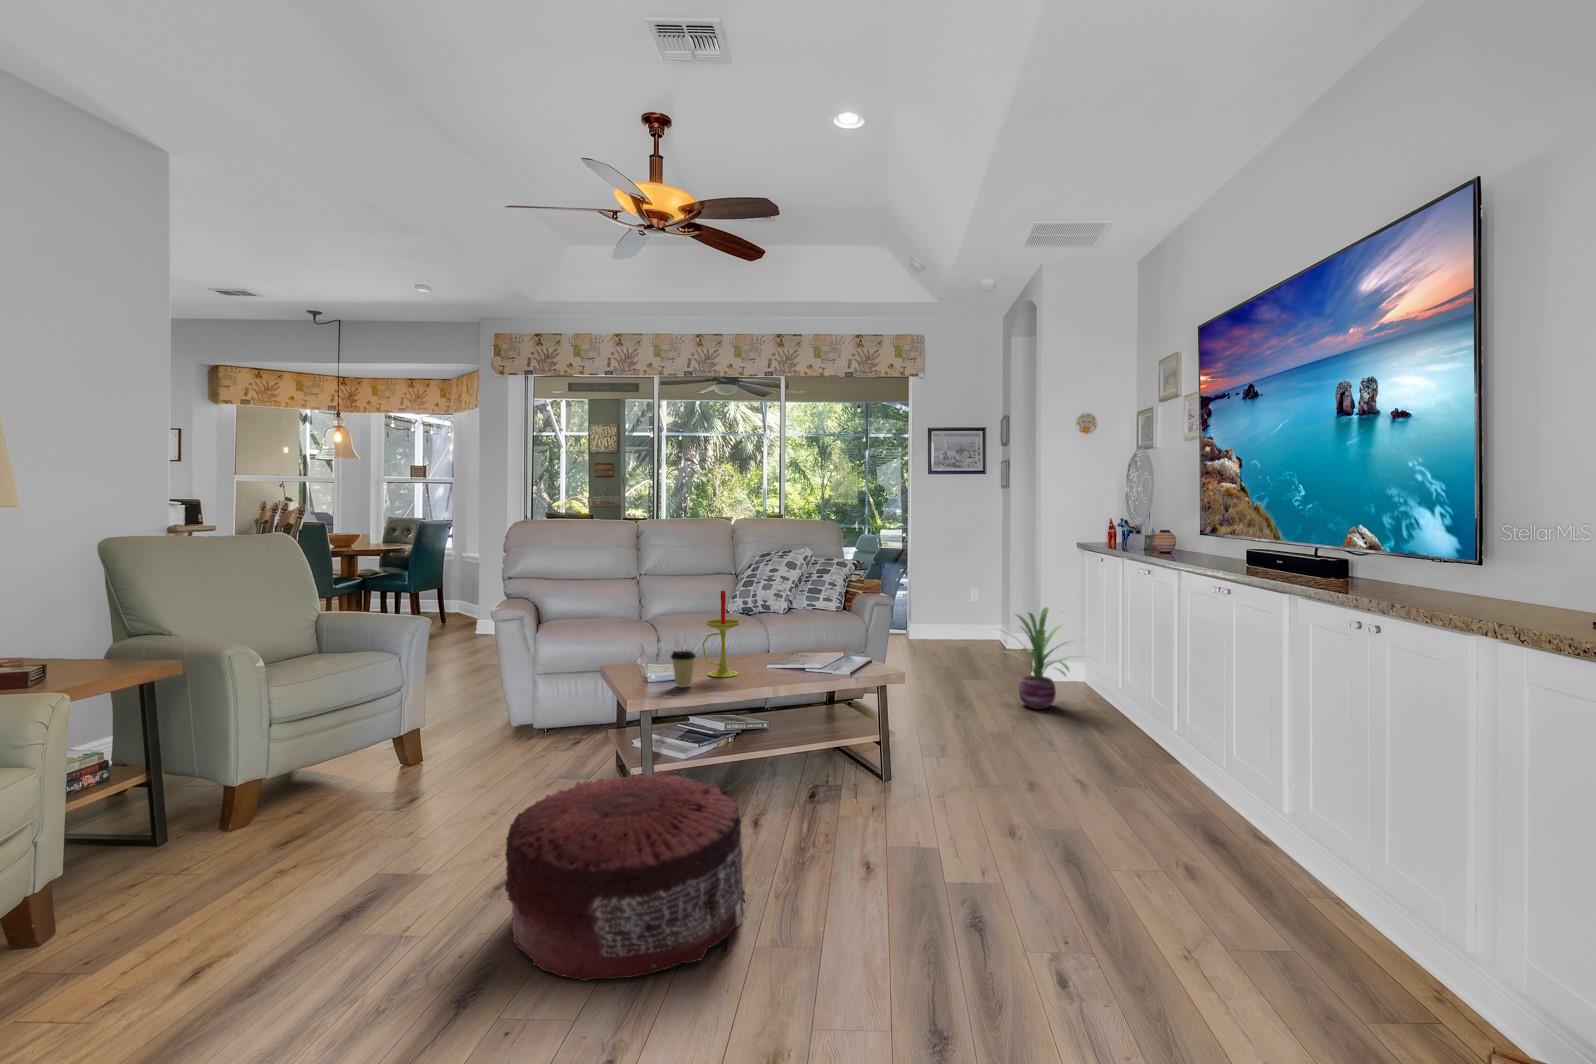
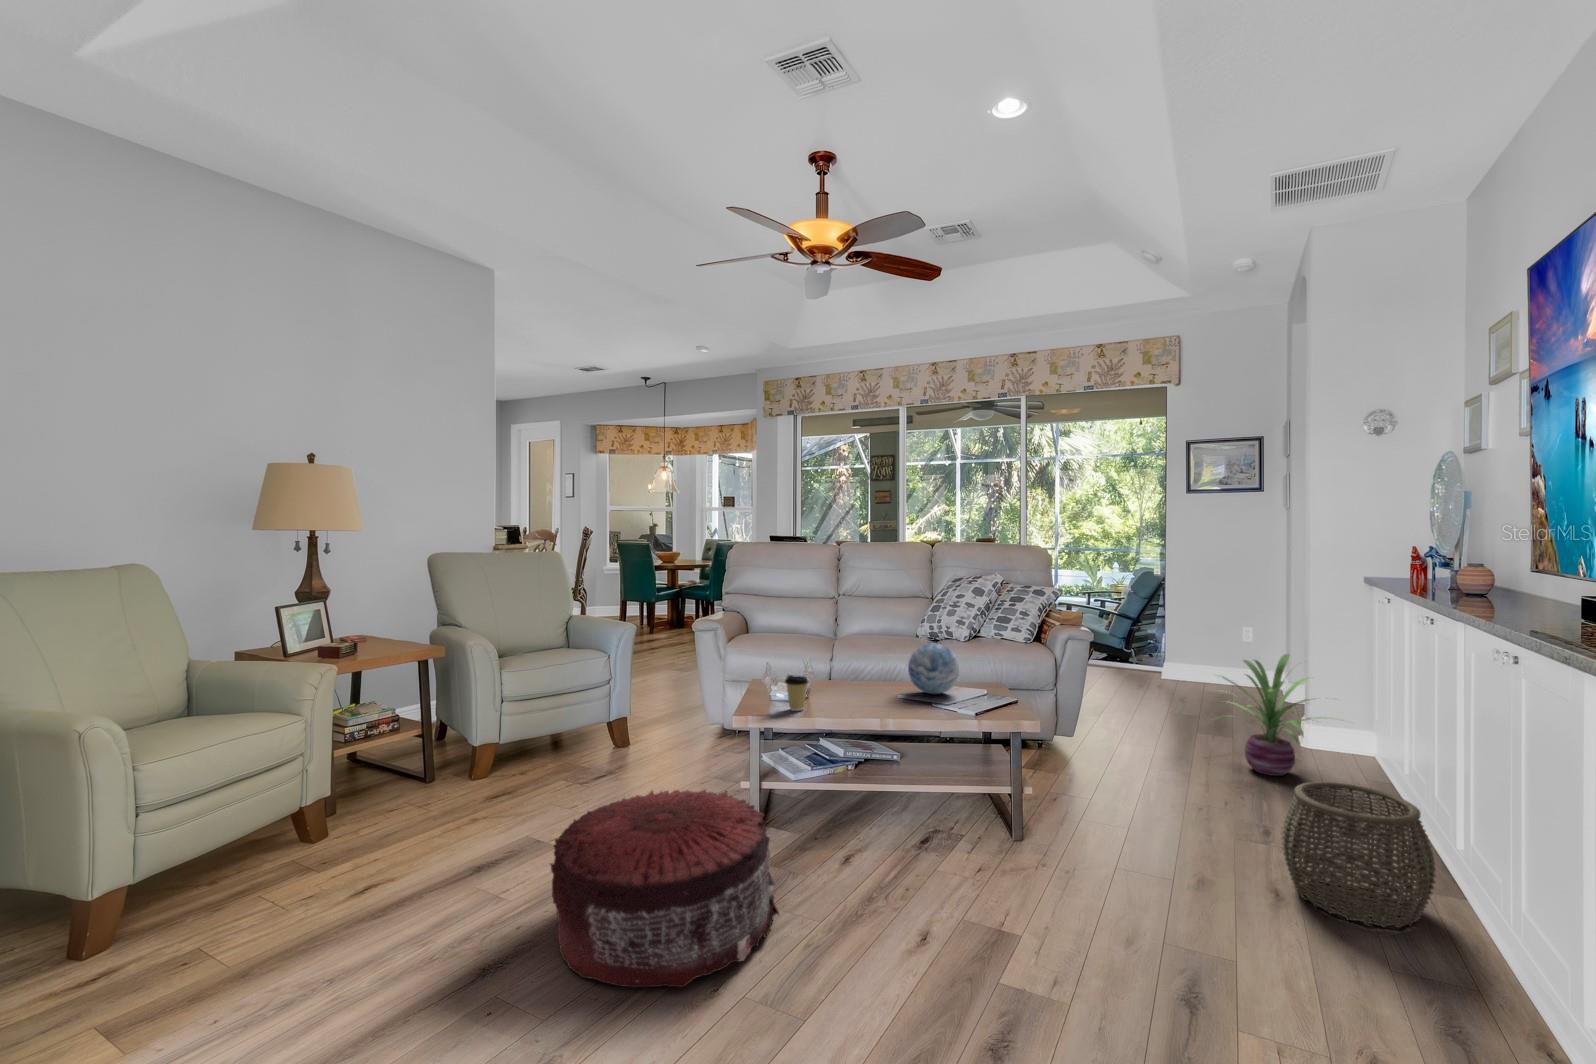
candle: present [702,591,740,678] -> none [824,618,863,705]
decorative orb: none [771,611,820,661] -> present [908,643,959,694]
woven basket: none [1096,697,1199,798] -> present [1281,782,1436,928]

